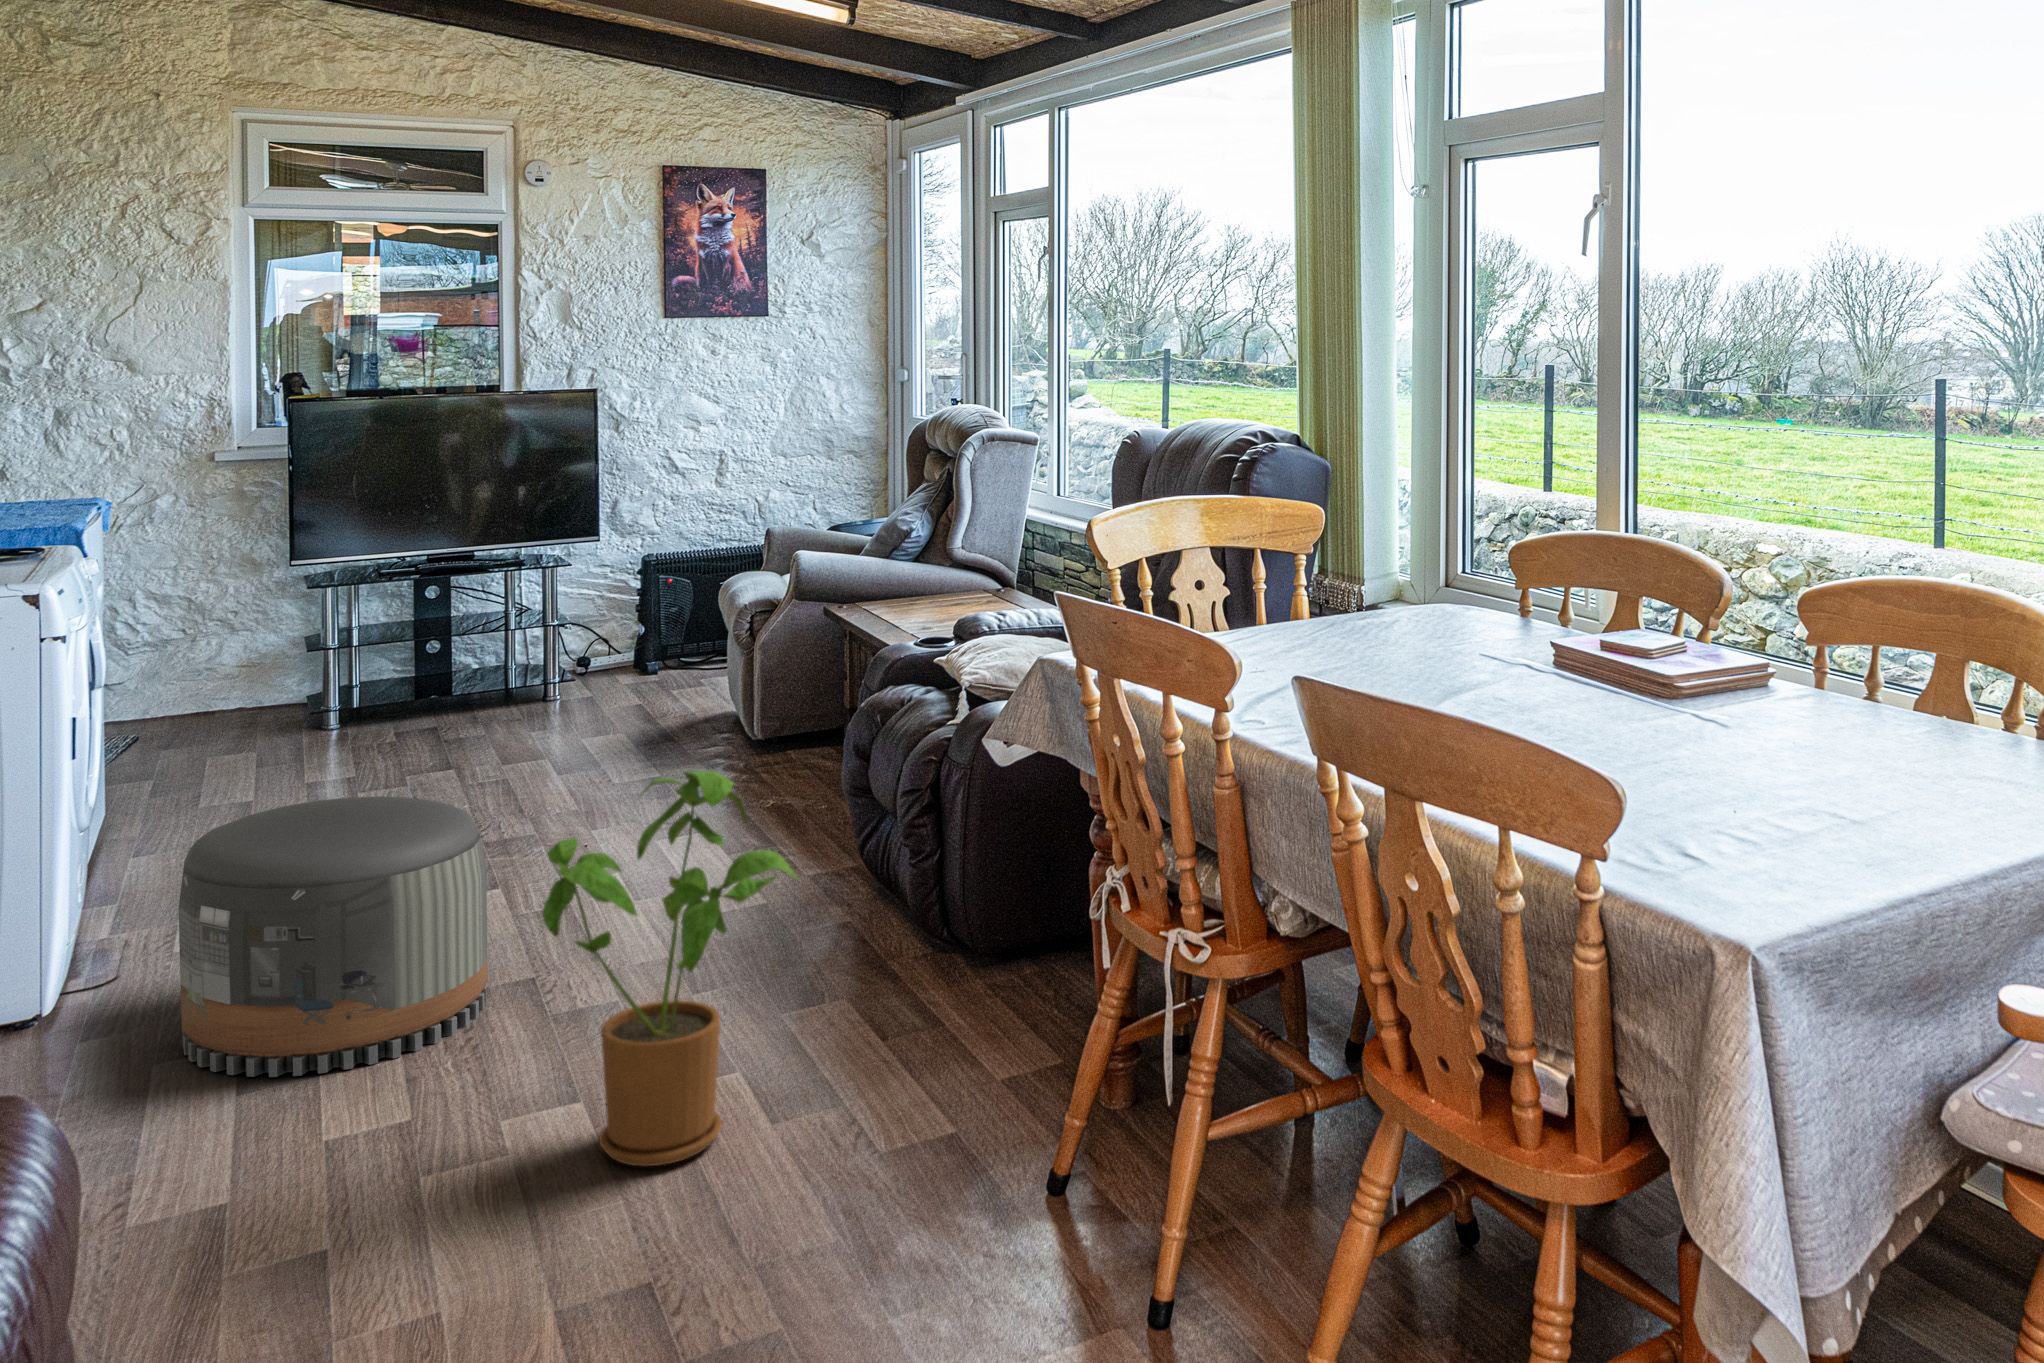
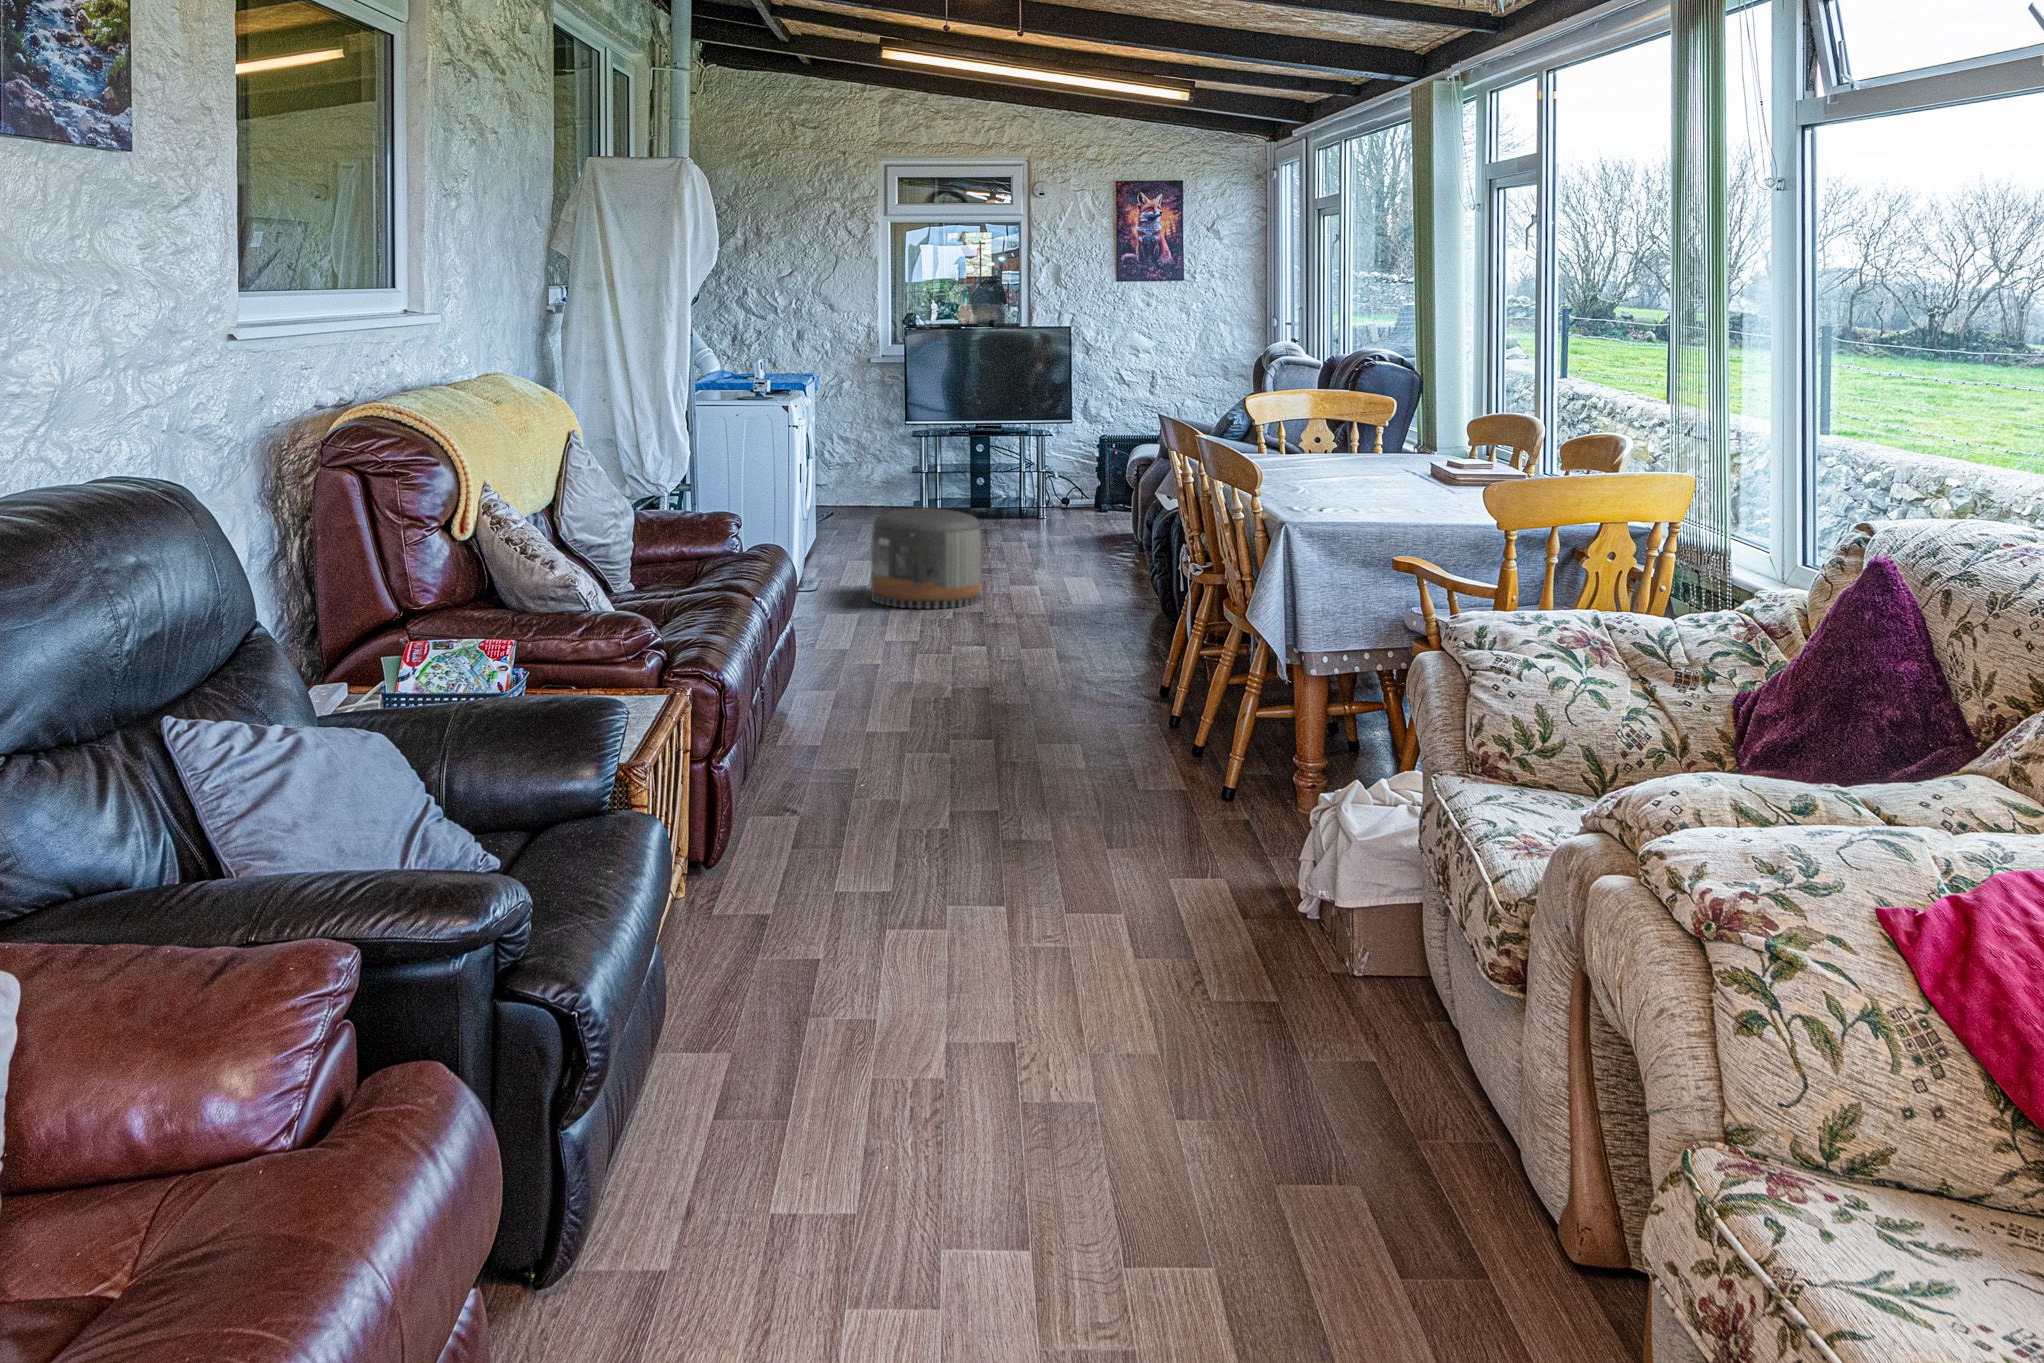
house plant: present [542,771,799,1166] -> none [993,485,1088,636]

